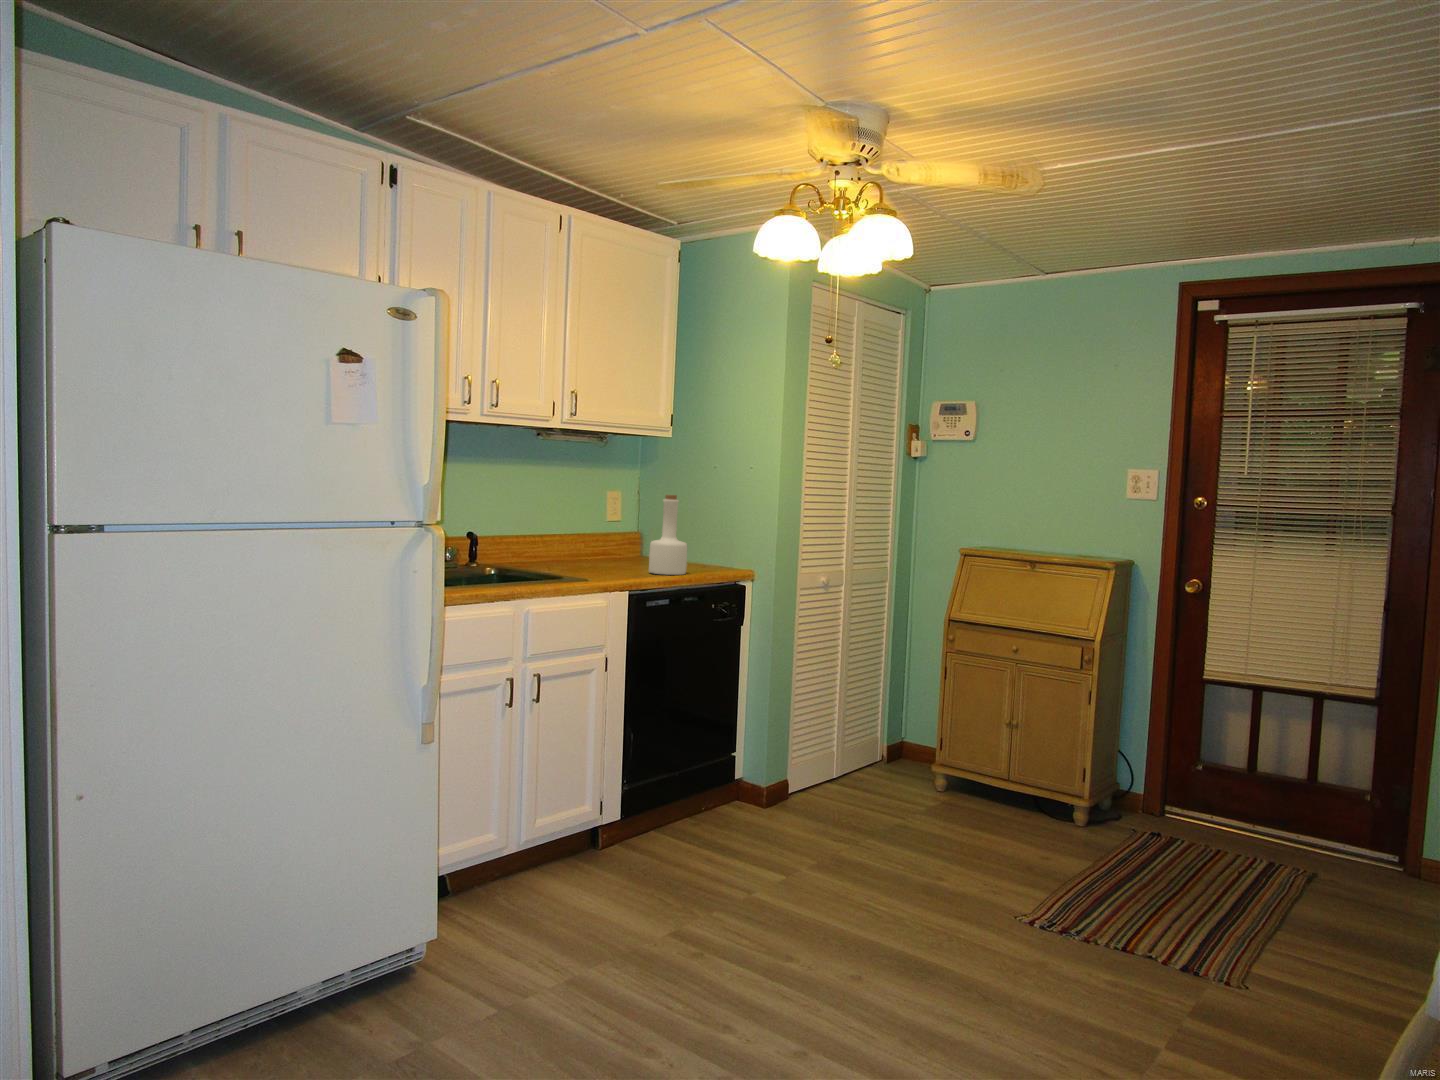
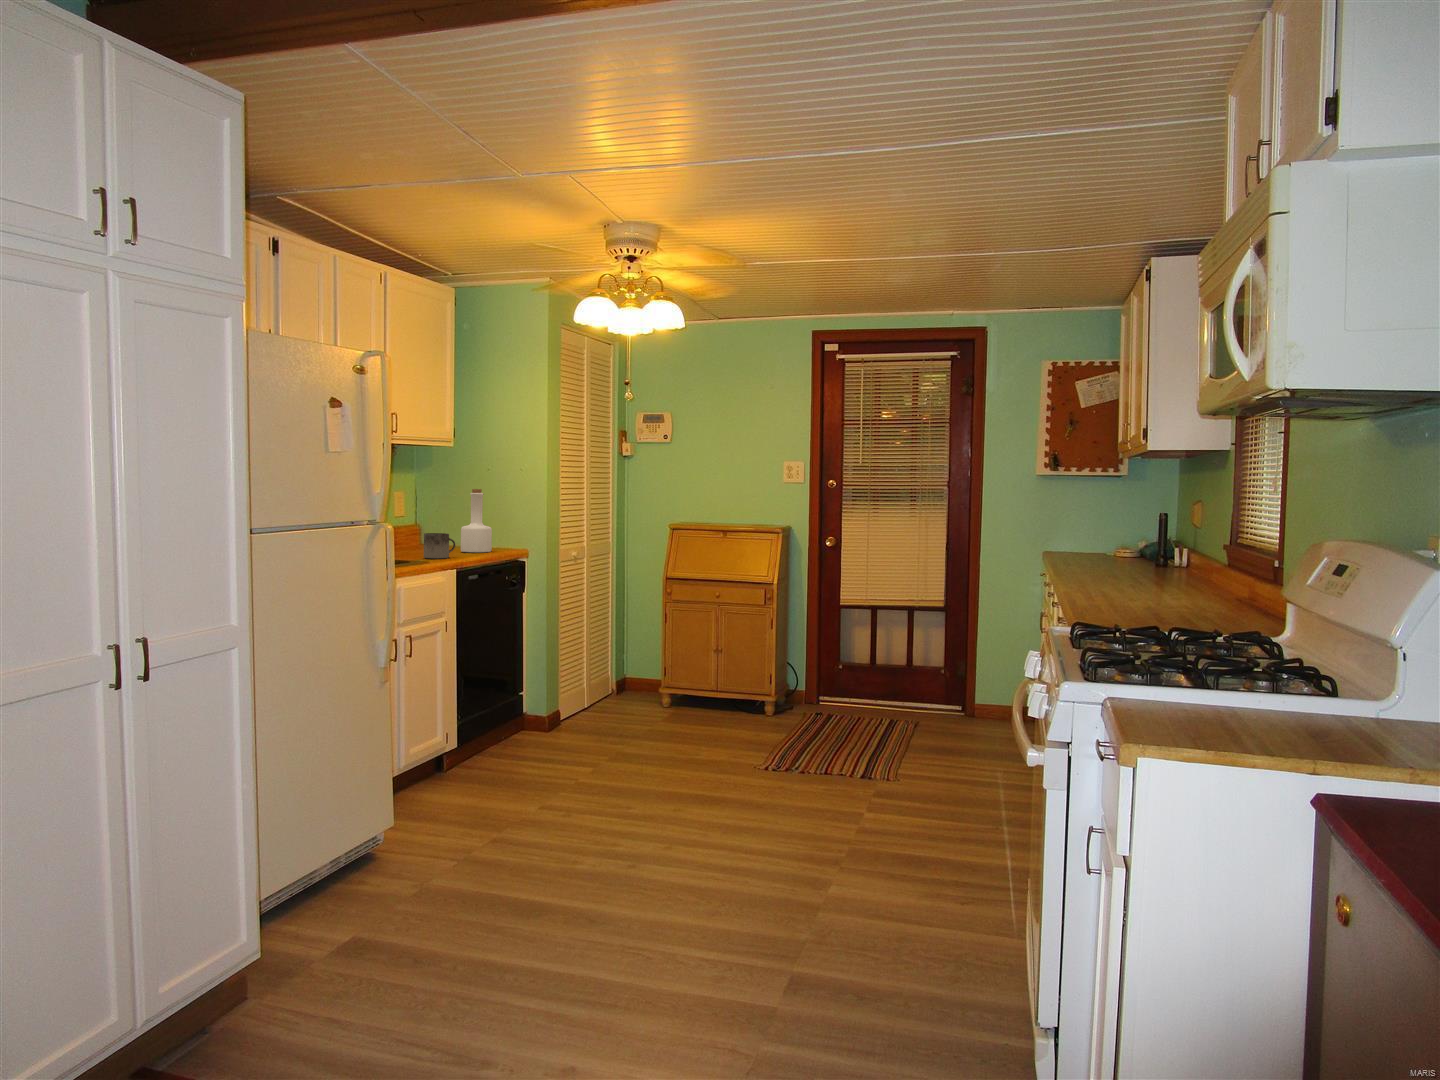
mug: none [585,548,626,581] -> present [424,533,455,559]

